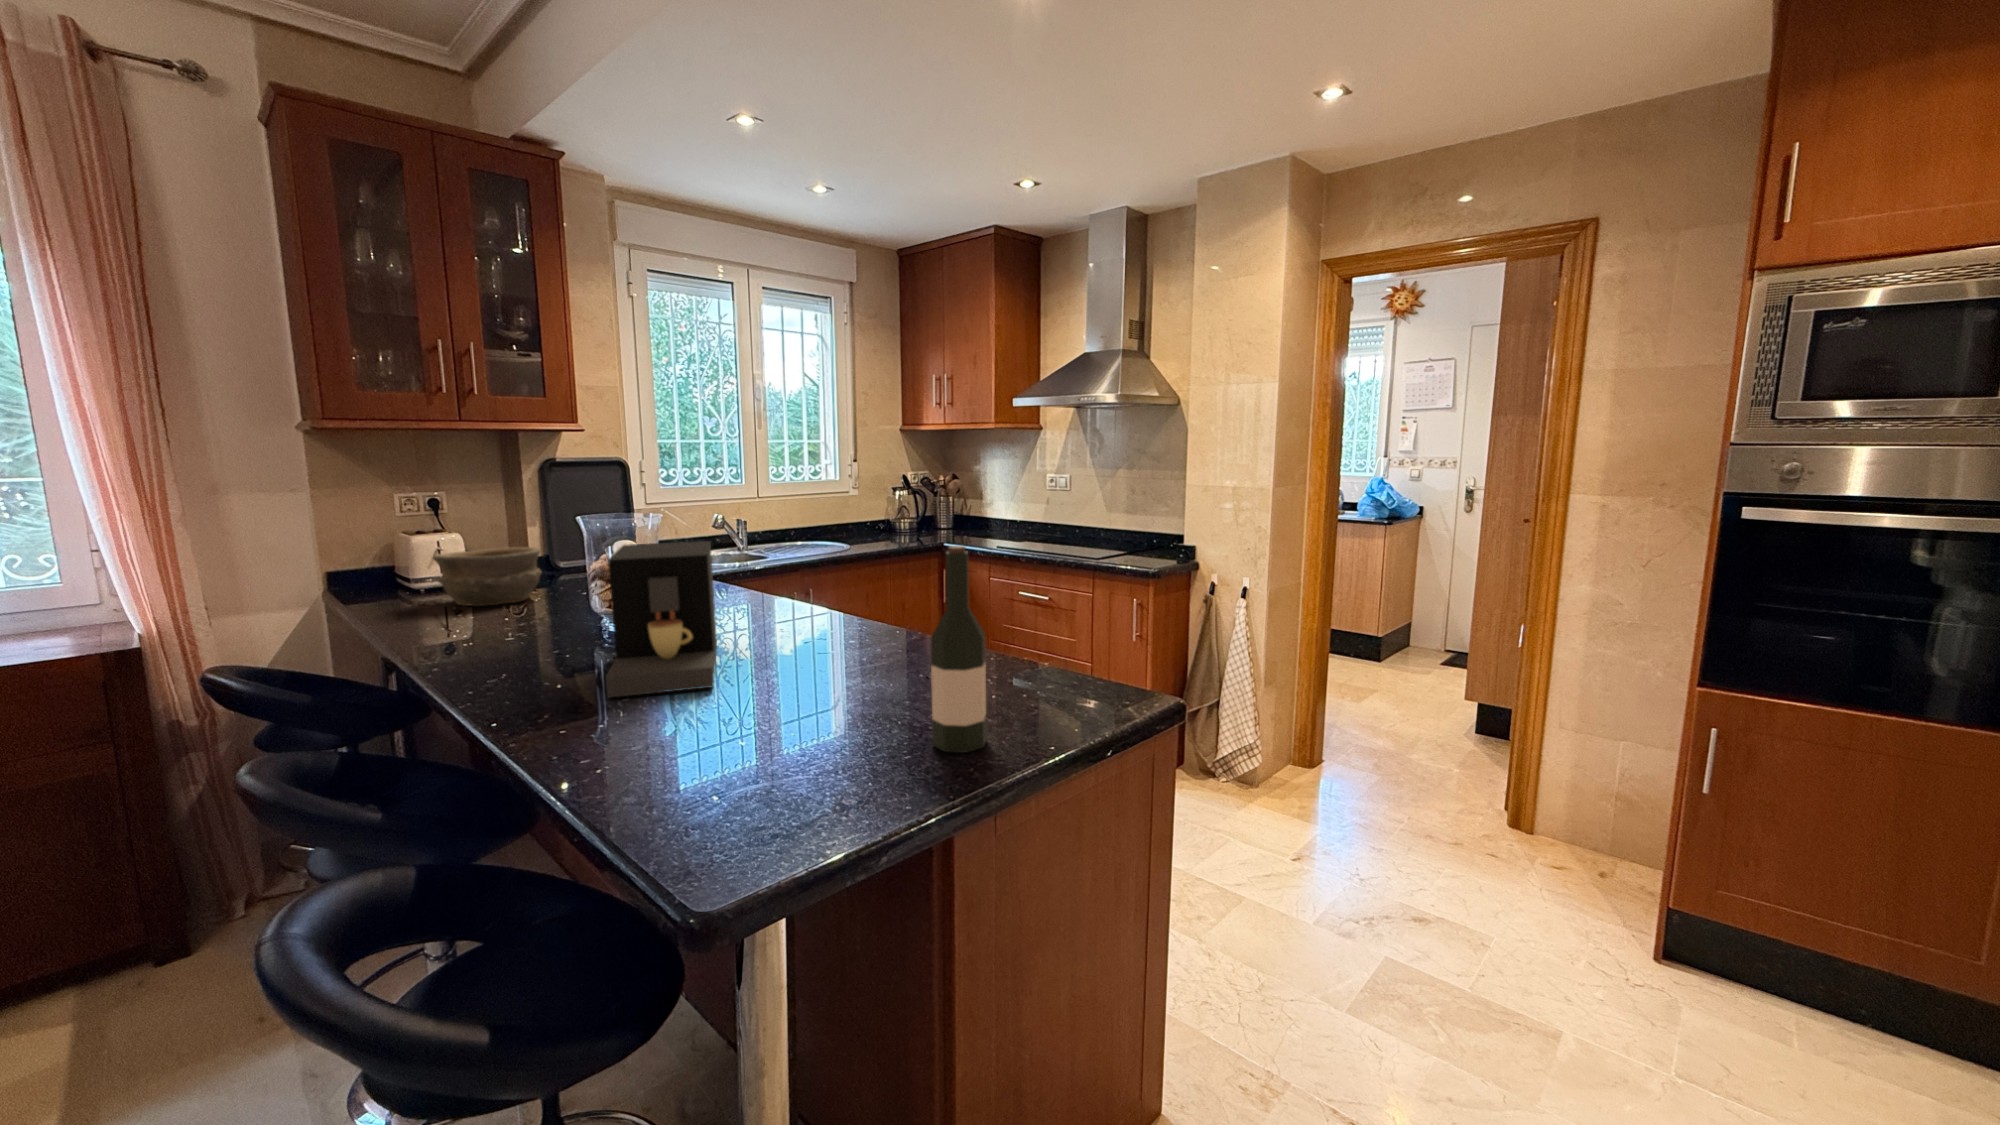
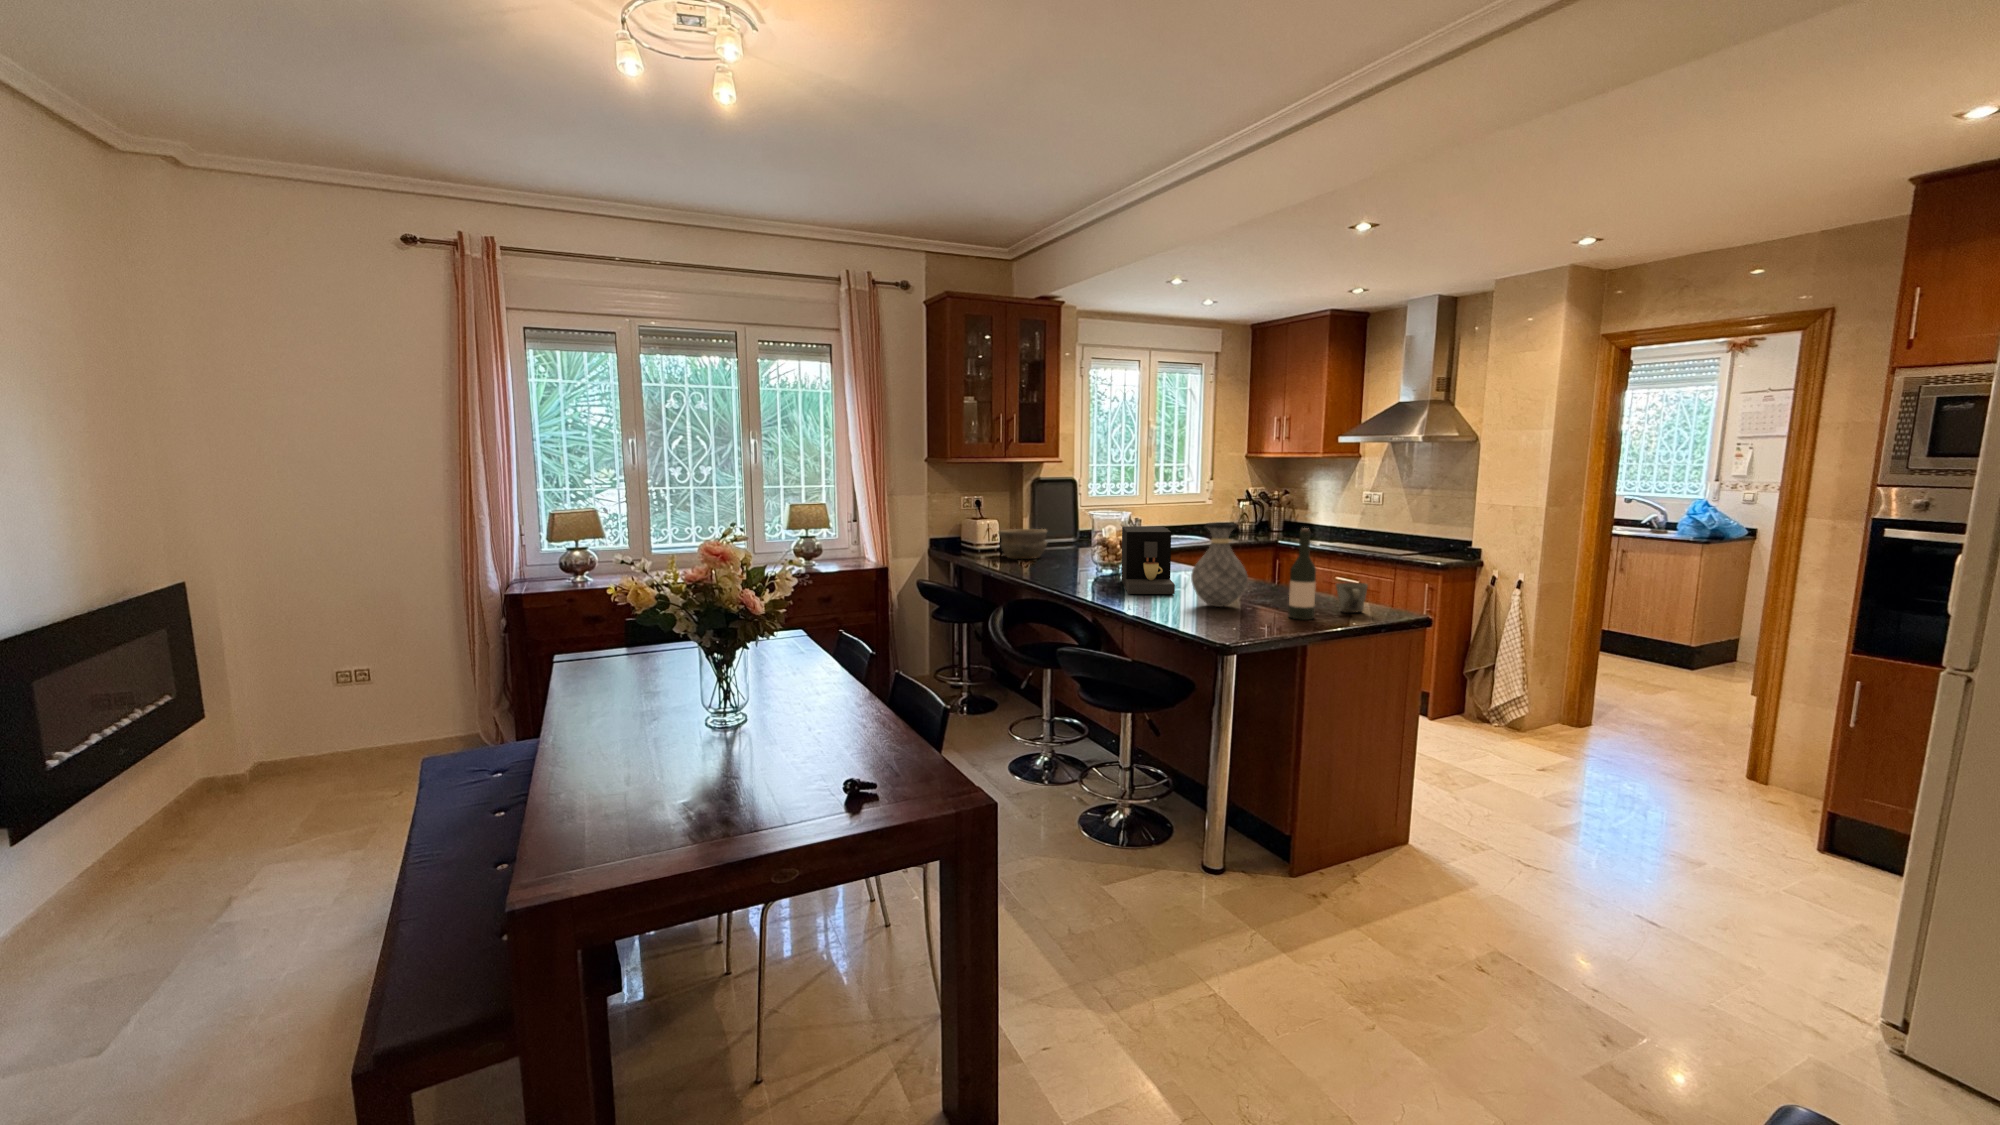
vase: none [722,536,848,724] -> present [1191,522,1248,607]
mug: none [1025,646,1086,714] -> present [1336,583,1368,613]

